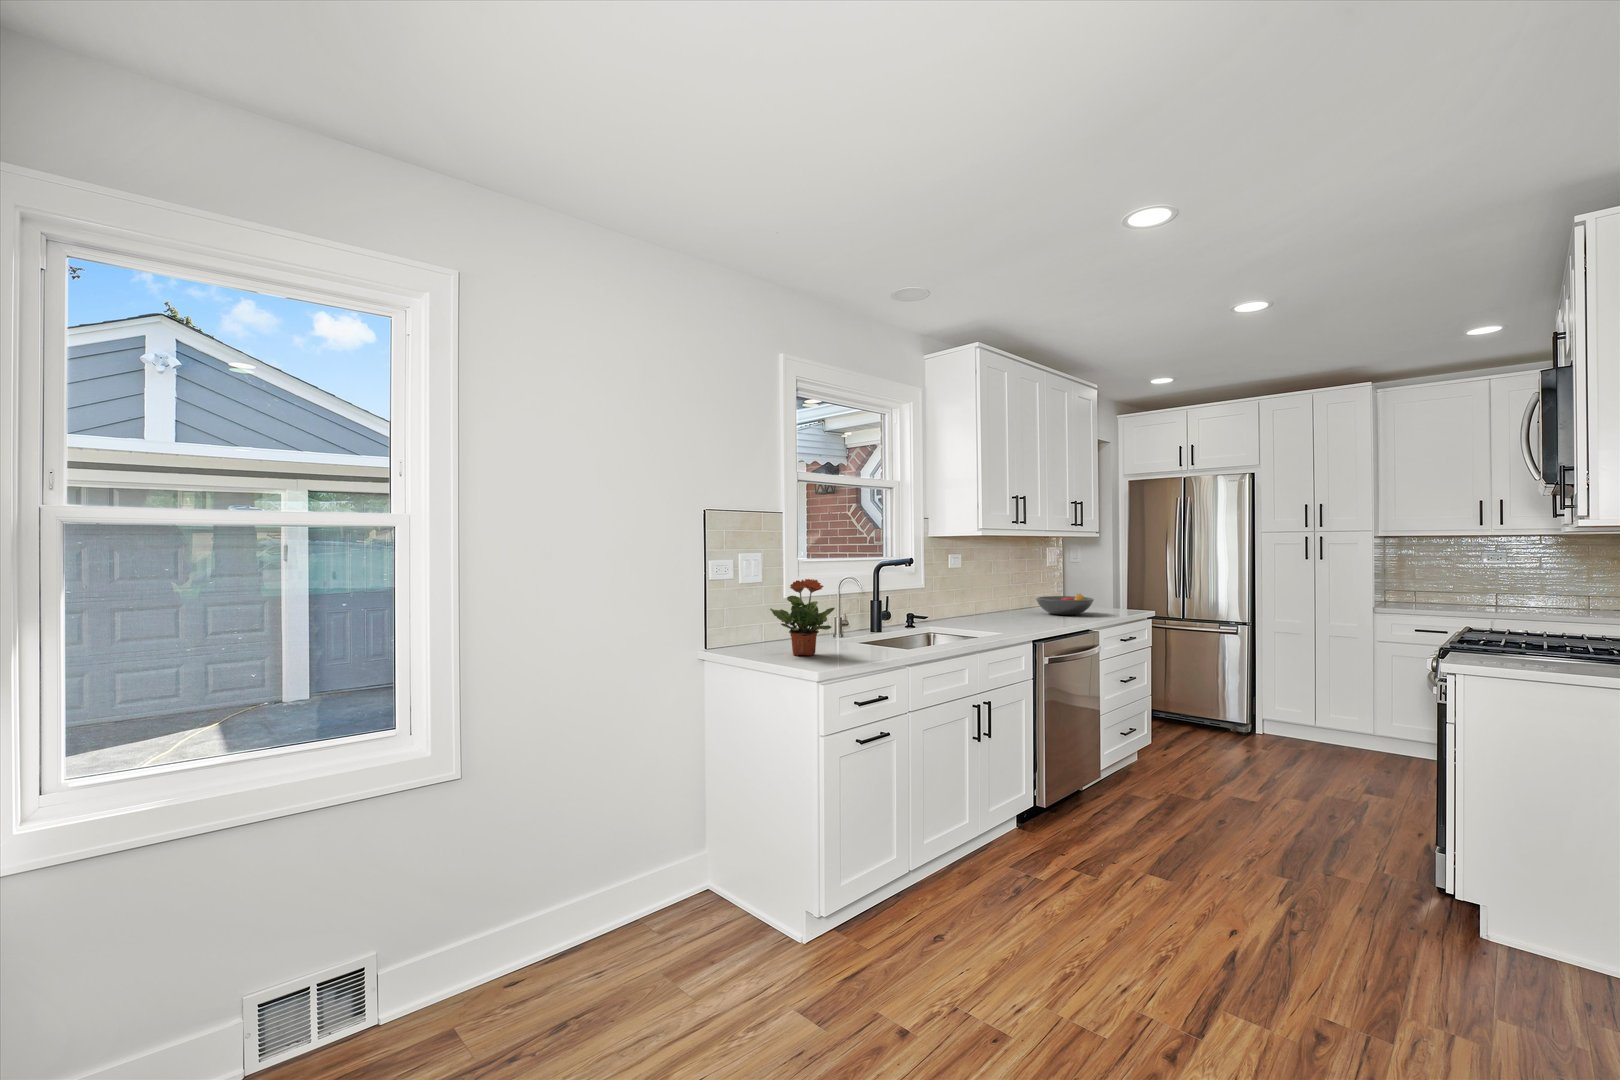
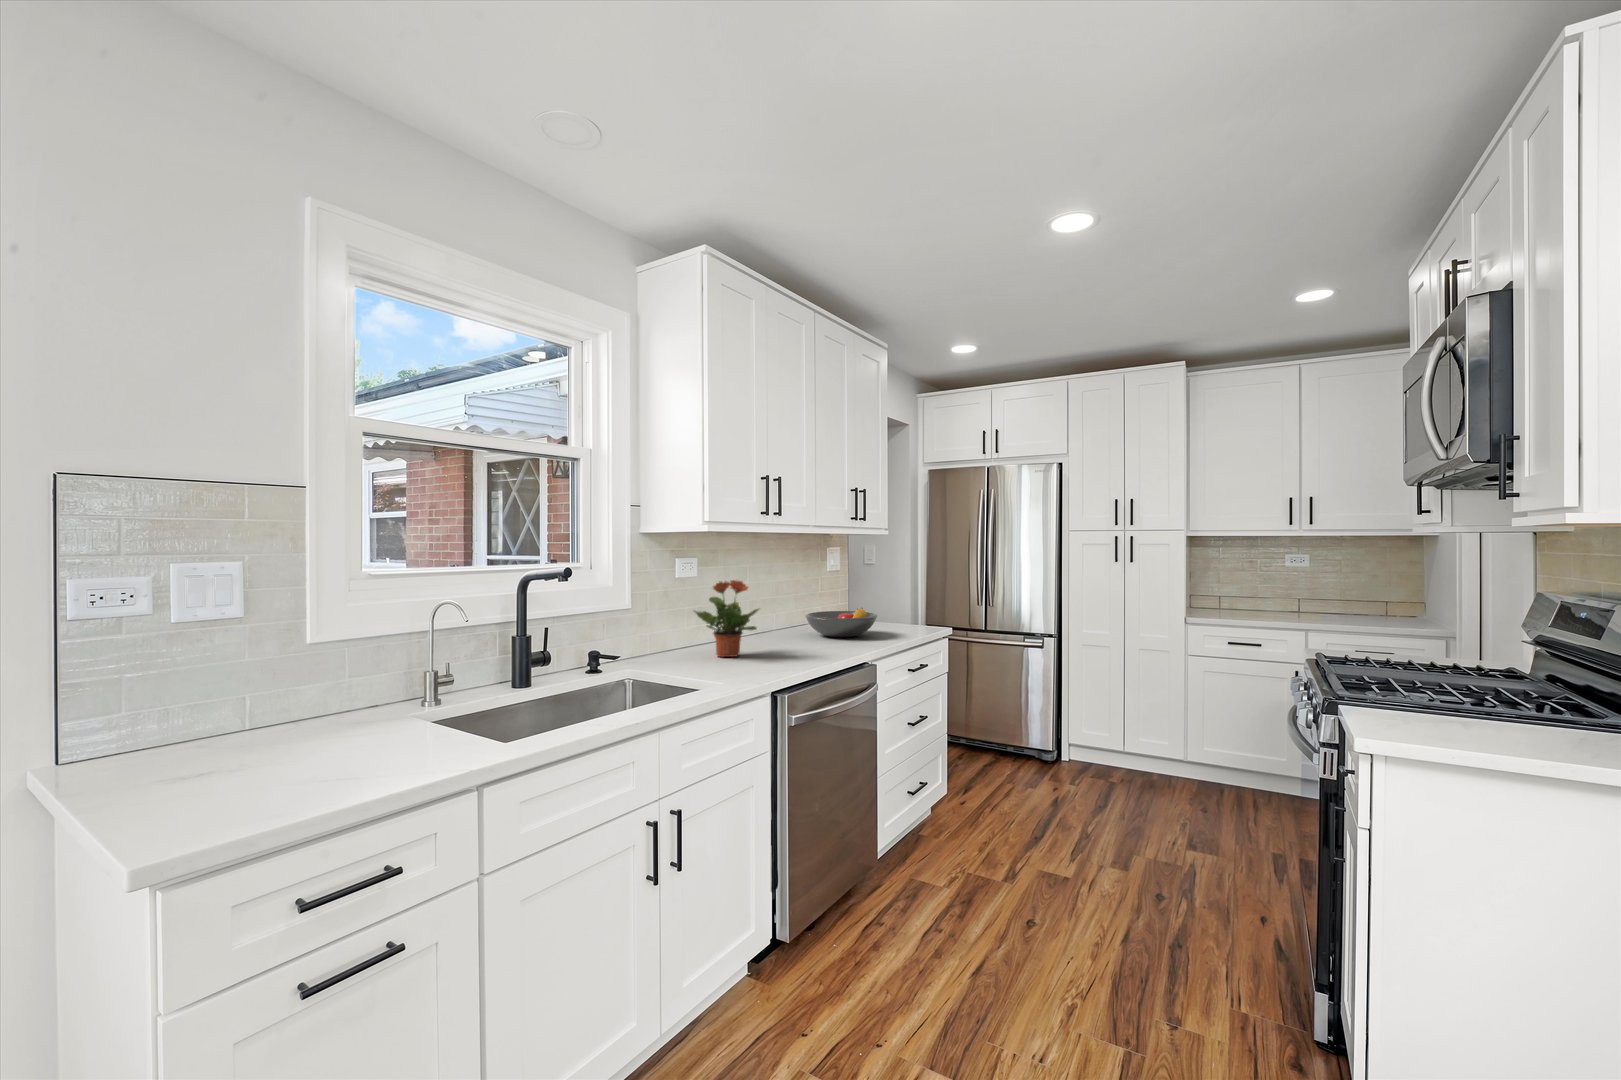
potted plant: present [770,579,835,656] -> present [694,580,758,657]

